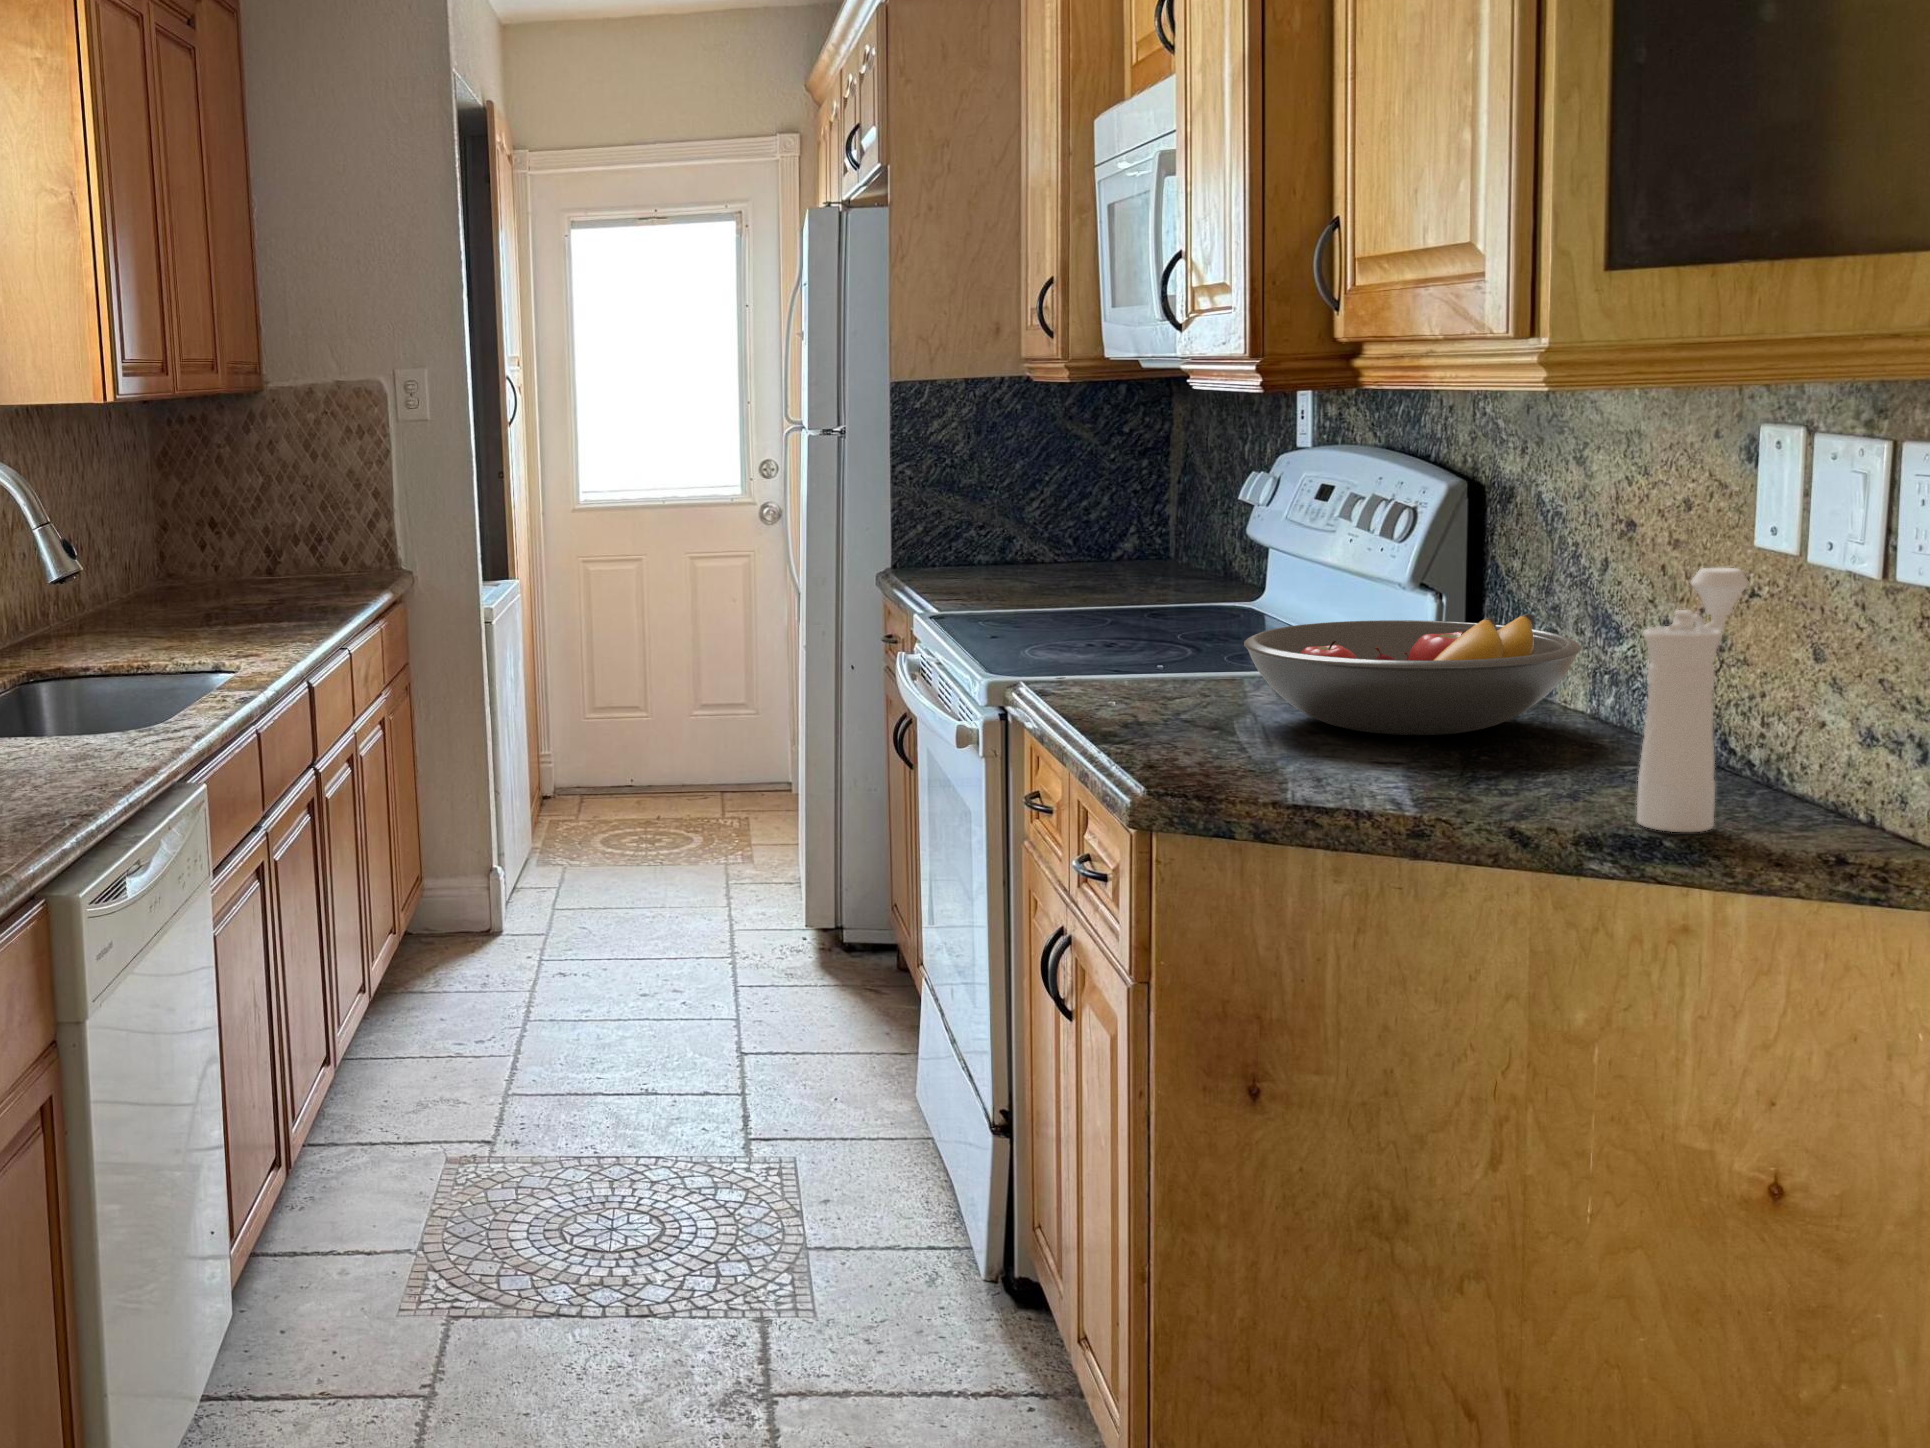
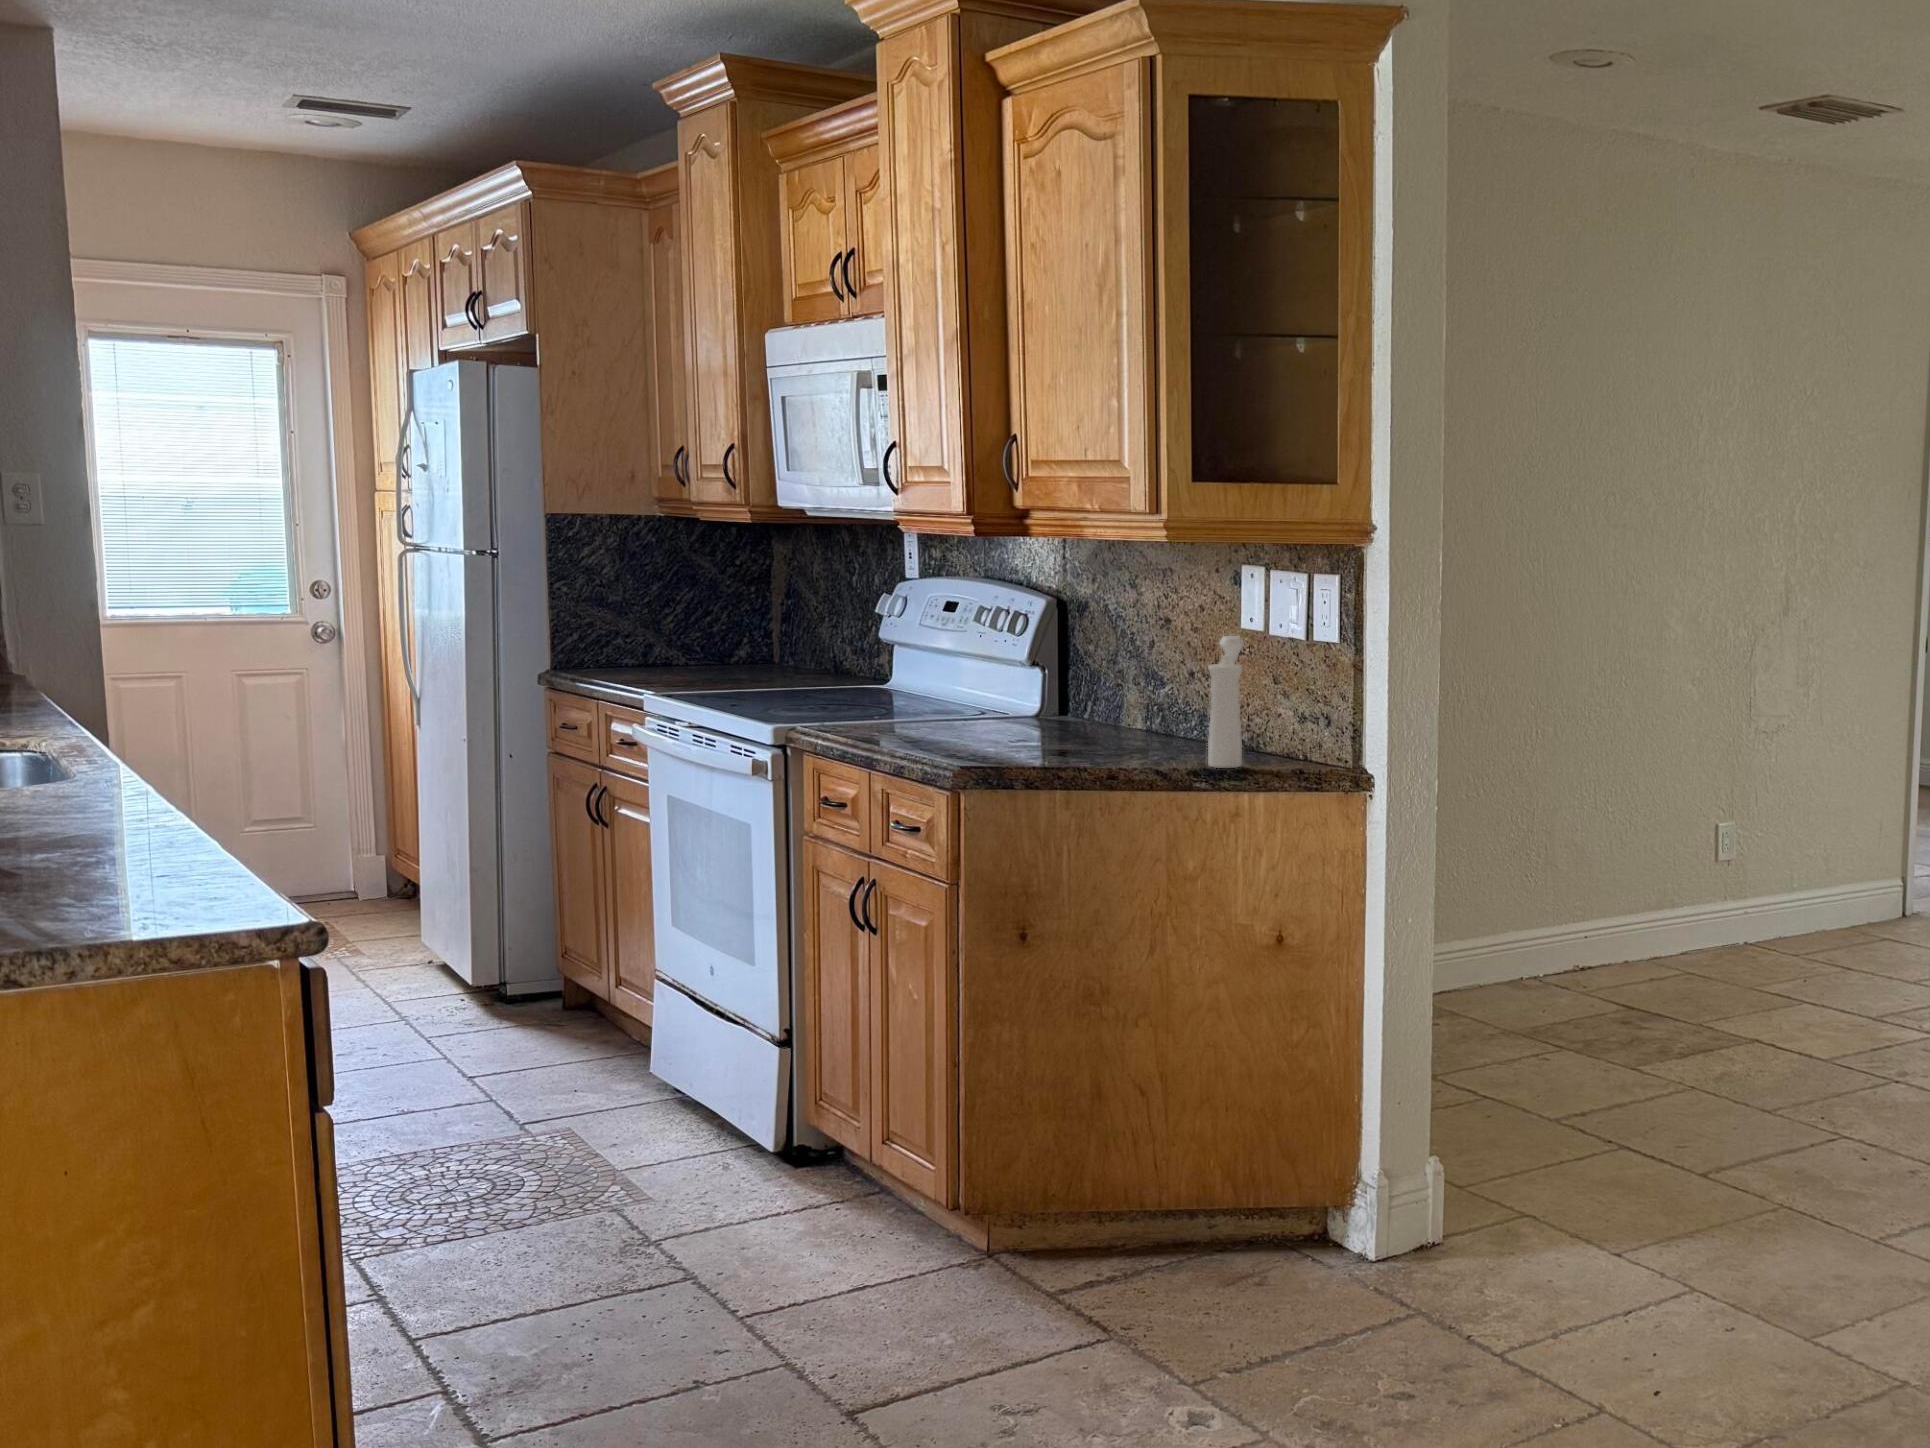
fruit bowl: present [1244,614,1581,735] -> none [964,671,1148,741]

